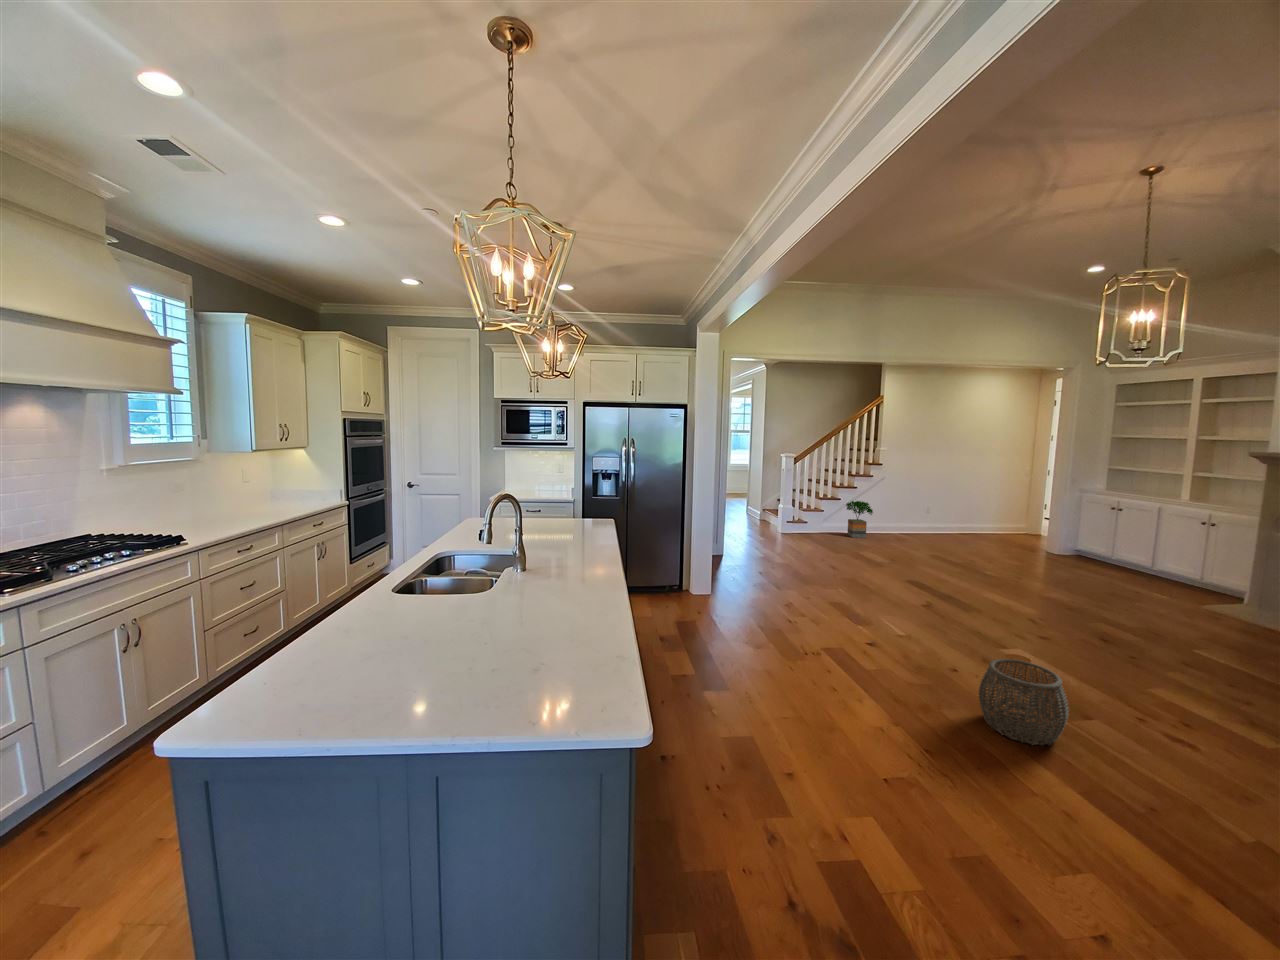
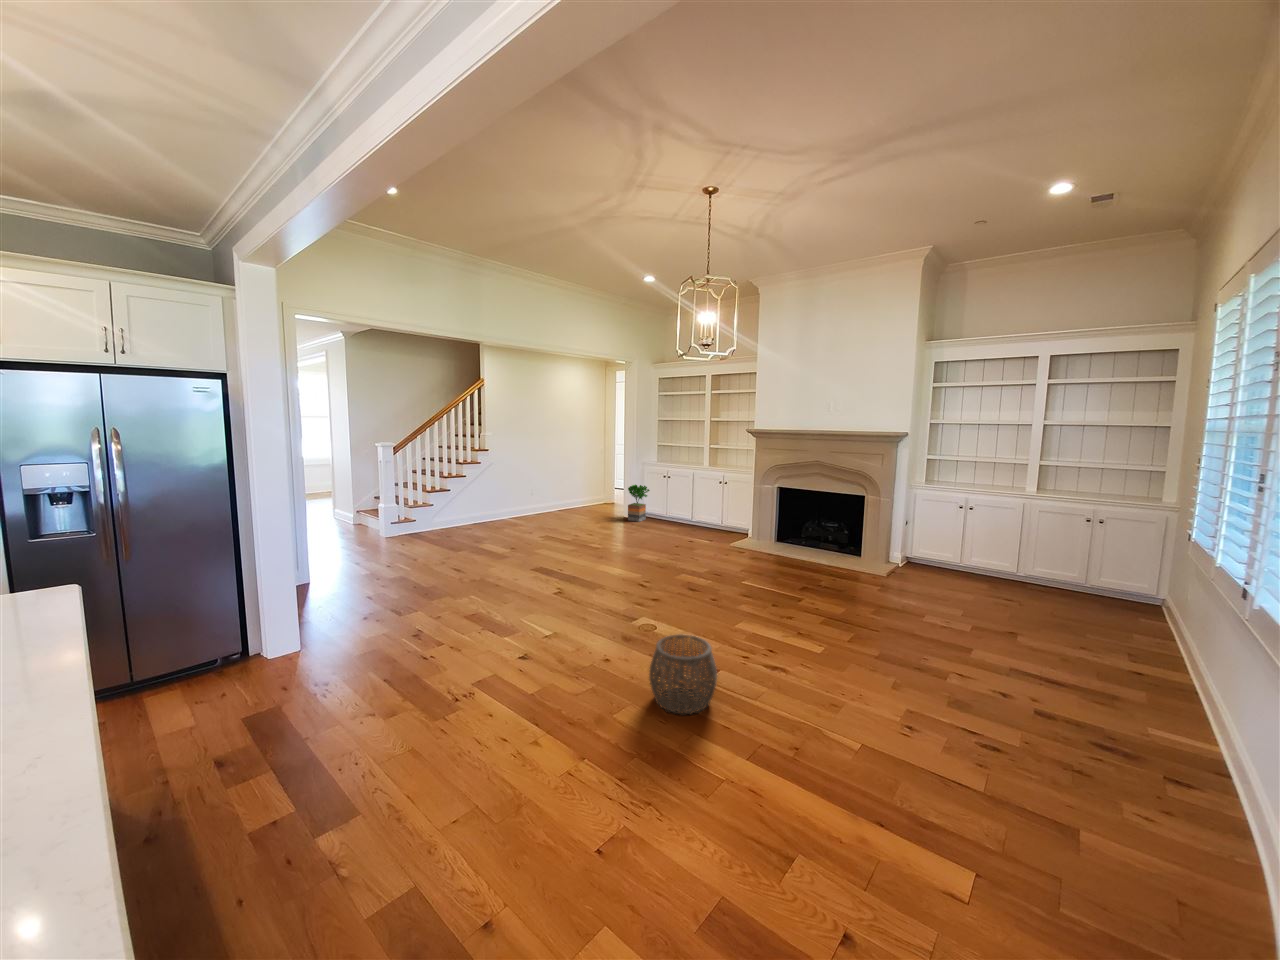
potted tree: present [846,501,873,538] -> present [628,485,650,522]

